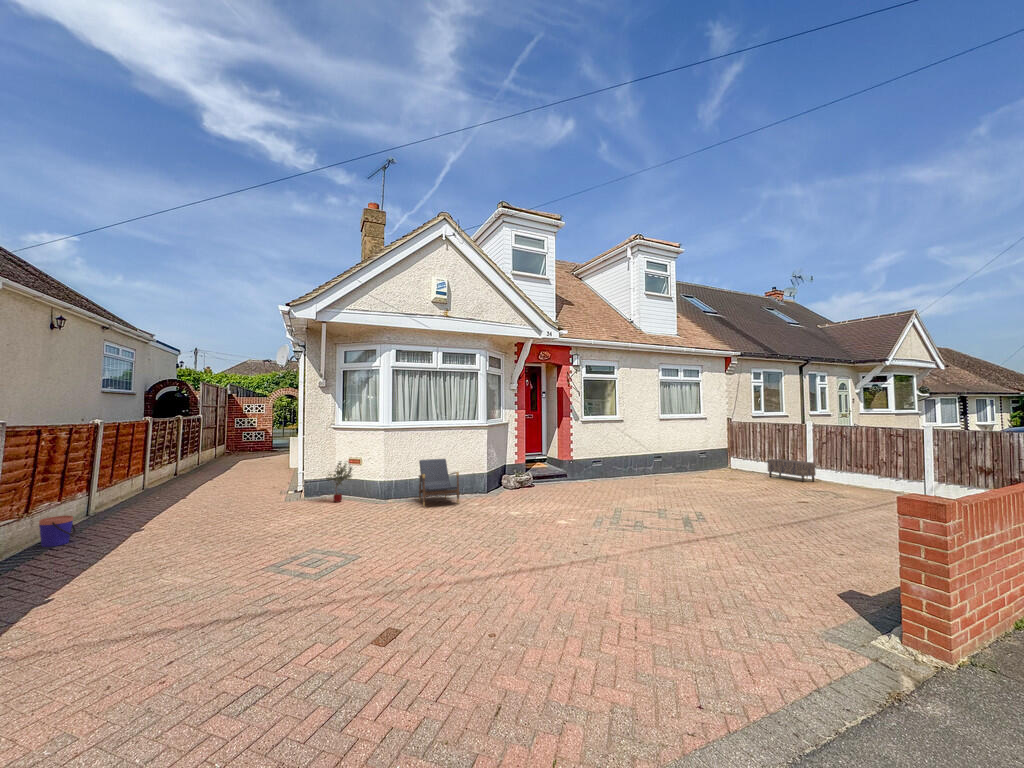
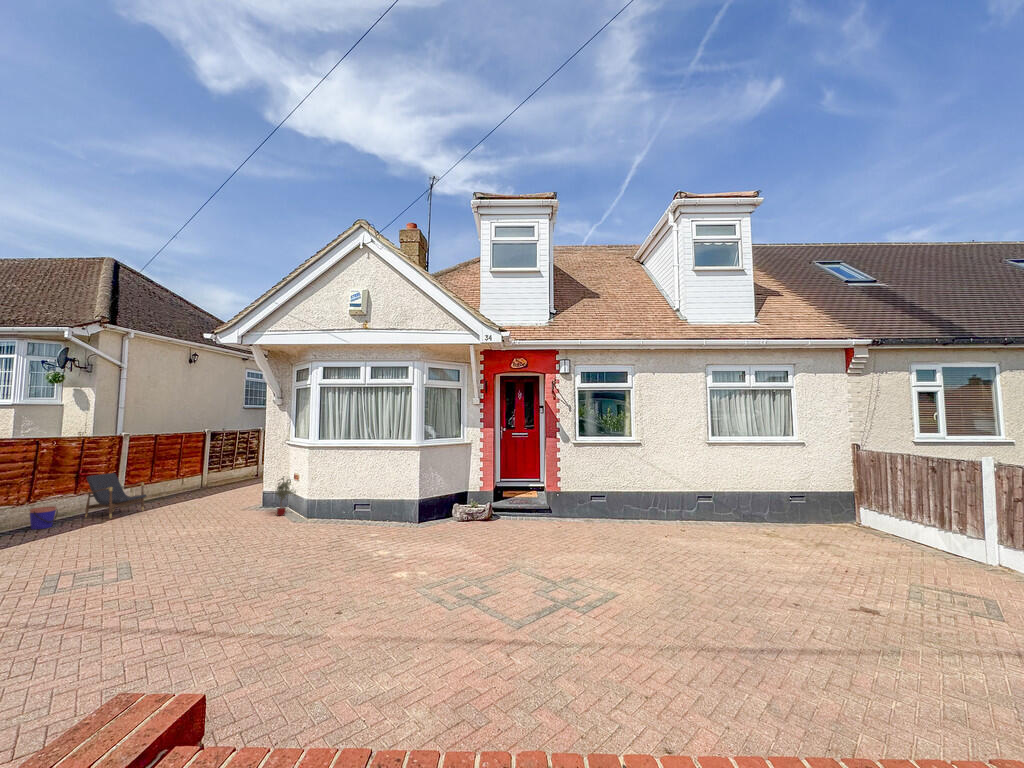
lounge chair: present [419,459,459,507] -> present [85,473,146,518]
bench: present [768,459,816,482] -> none [900,520,997,574]

